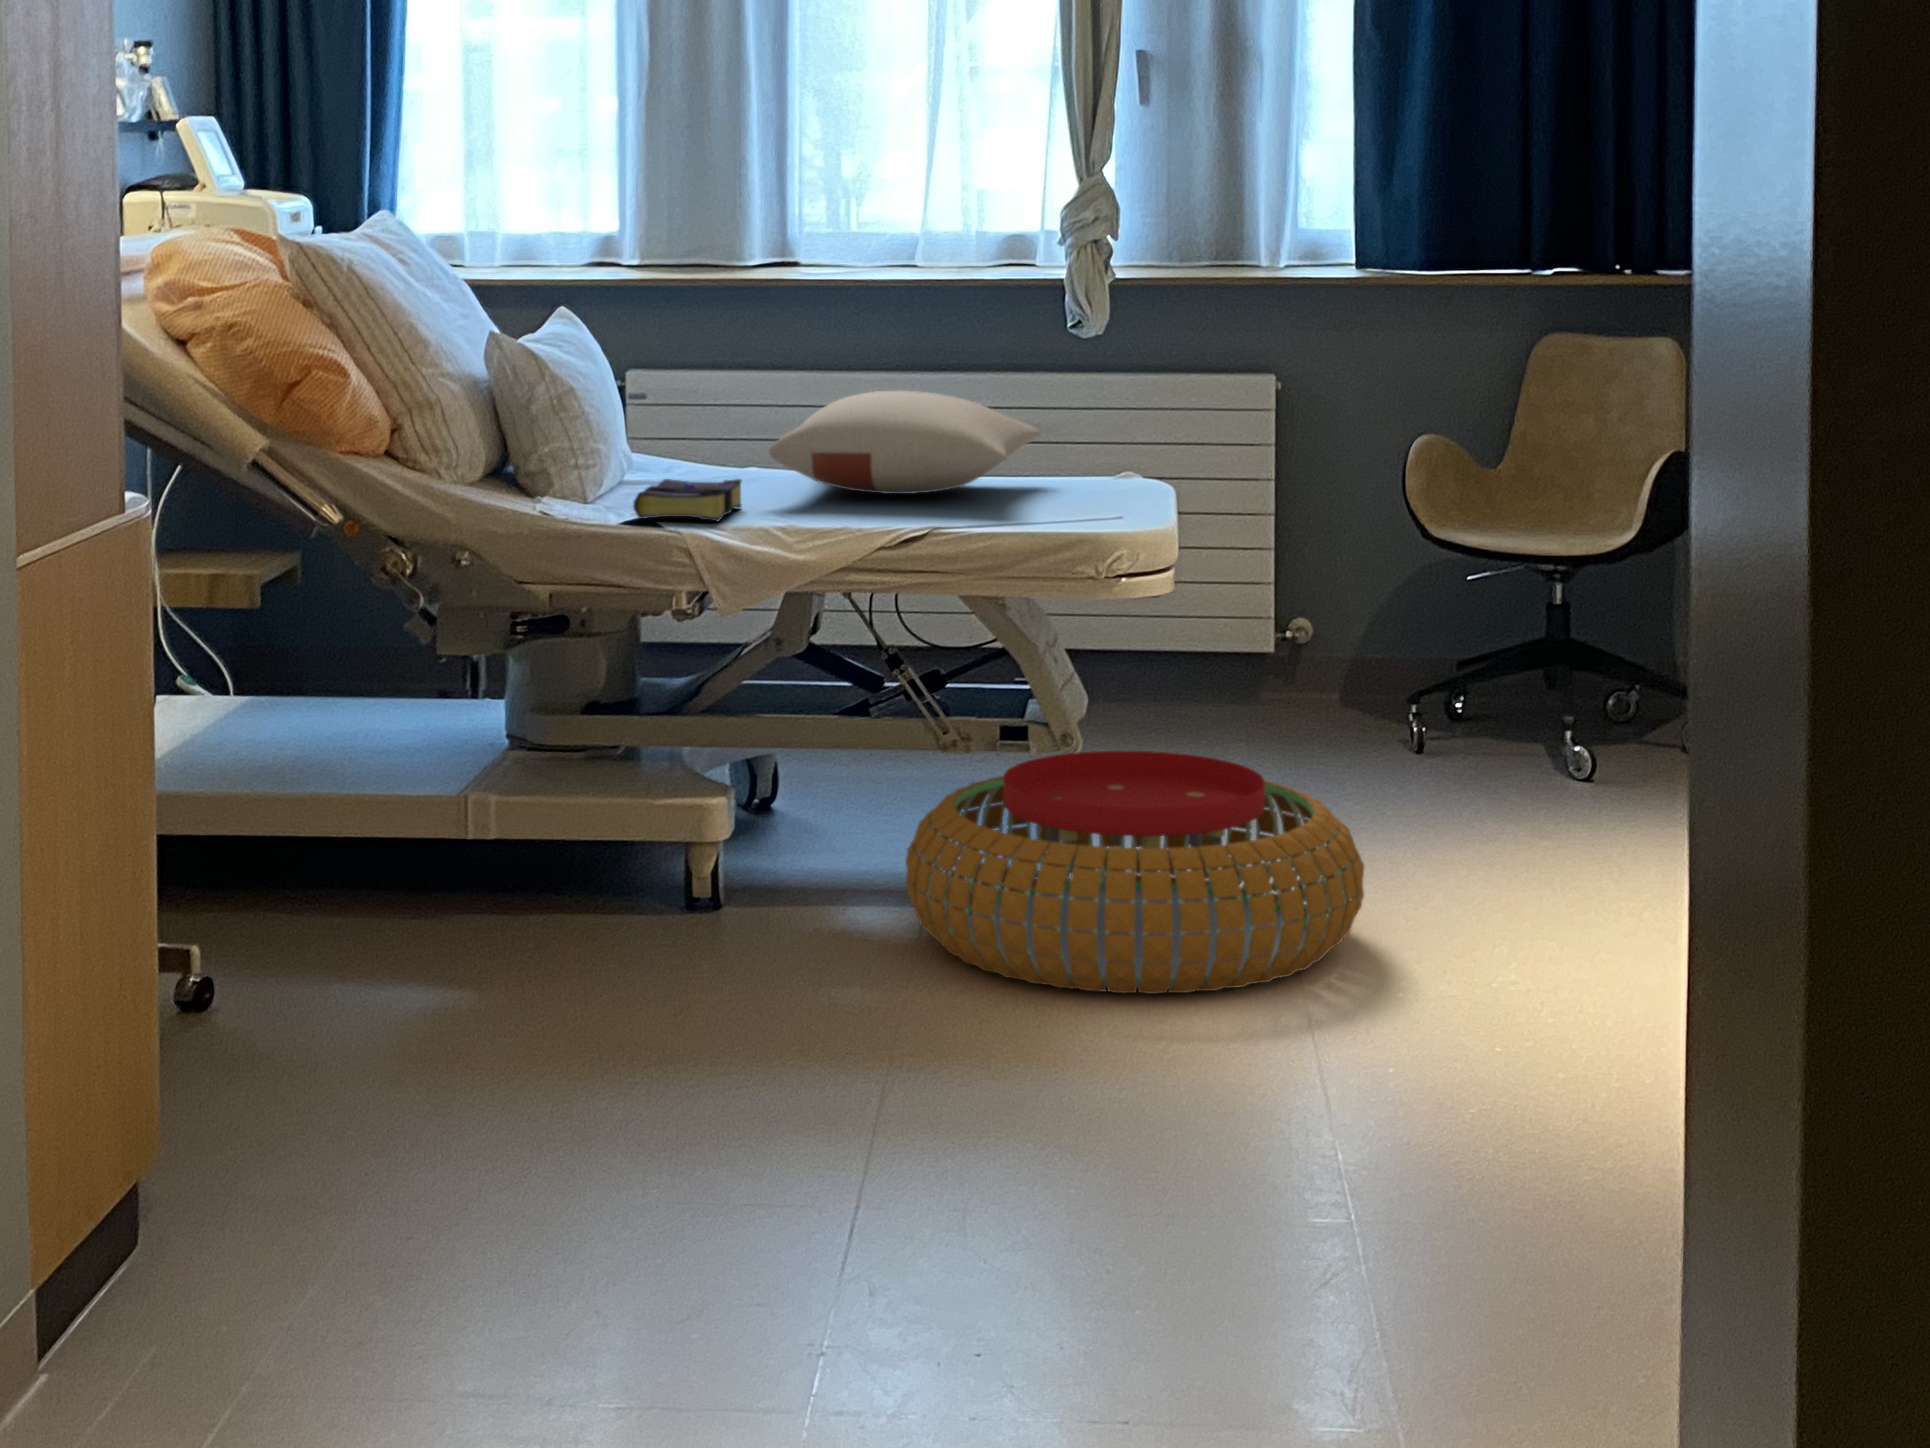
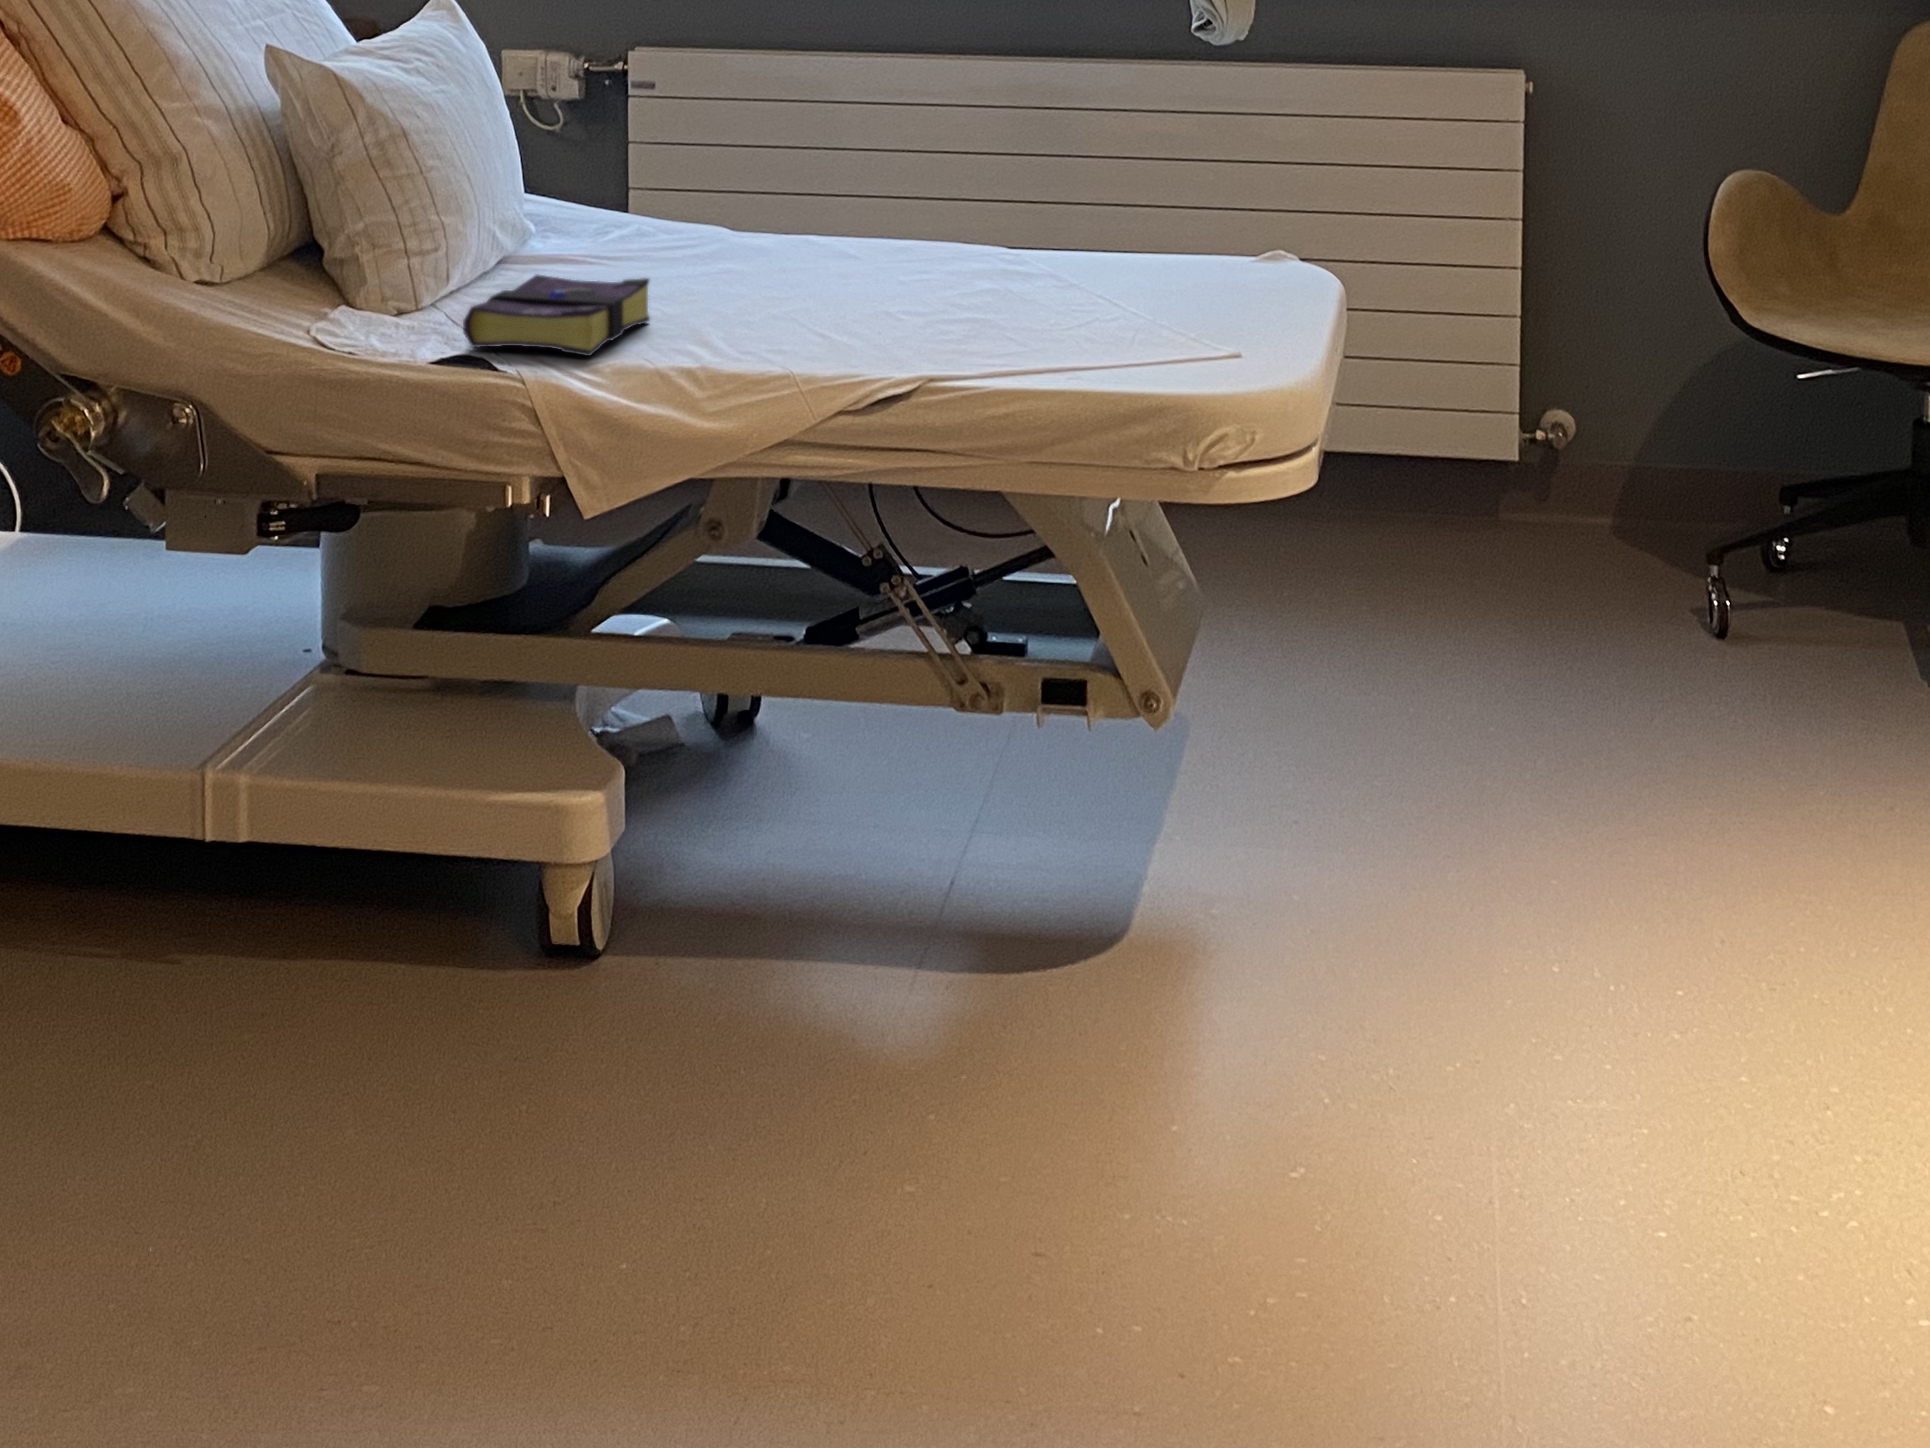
pillow: present [769,391,1041,494] -> none [695,136,1135,296]
pouf: present [906,751,1364,994] -> none [852,727,1590,1198]

